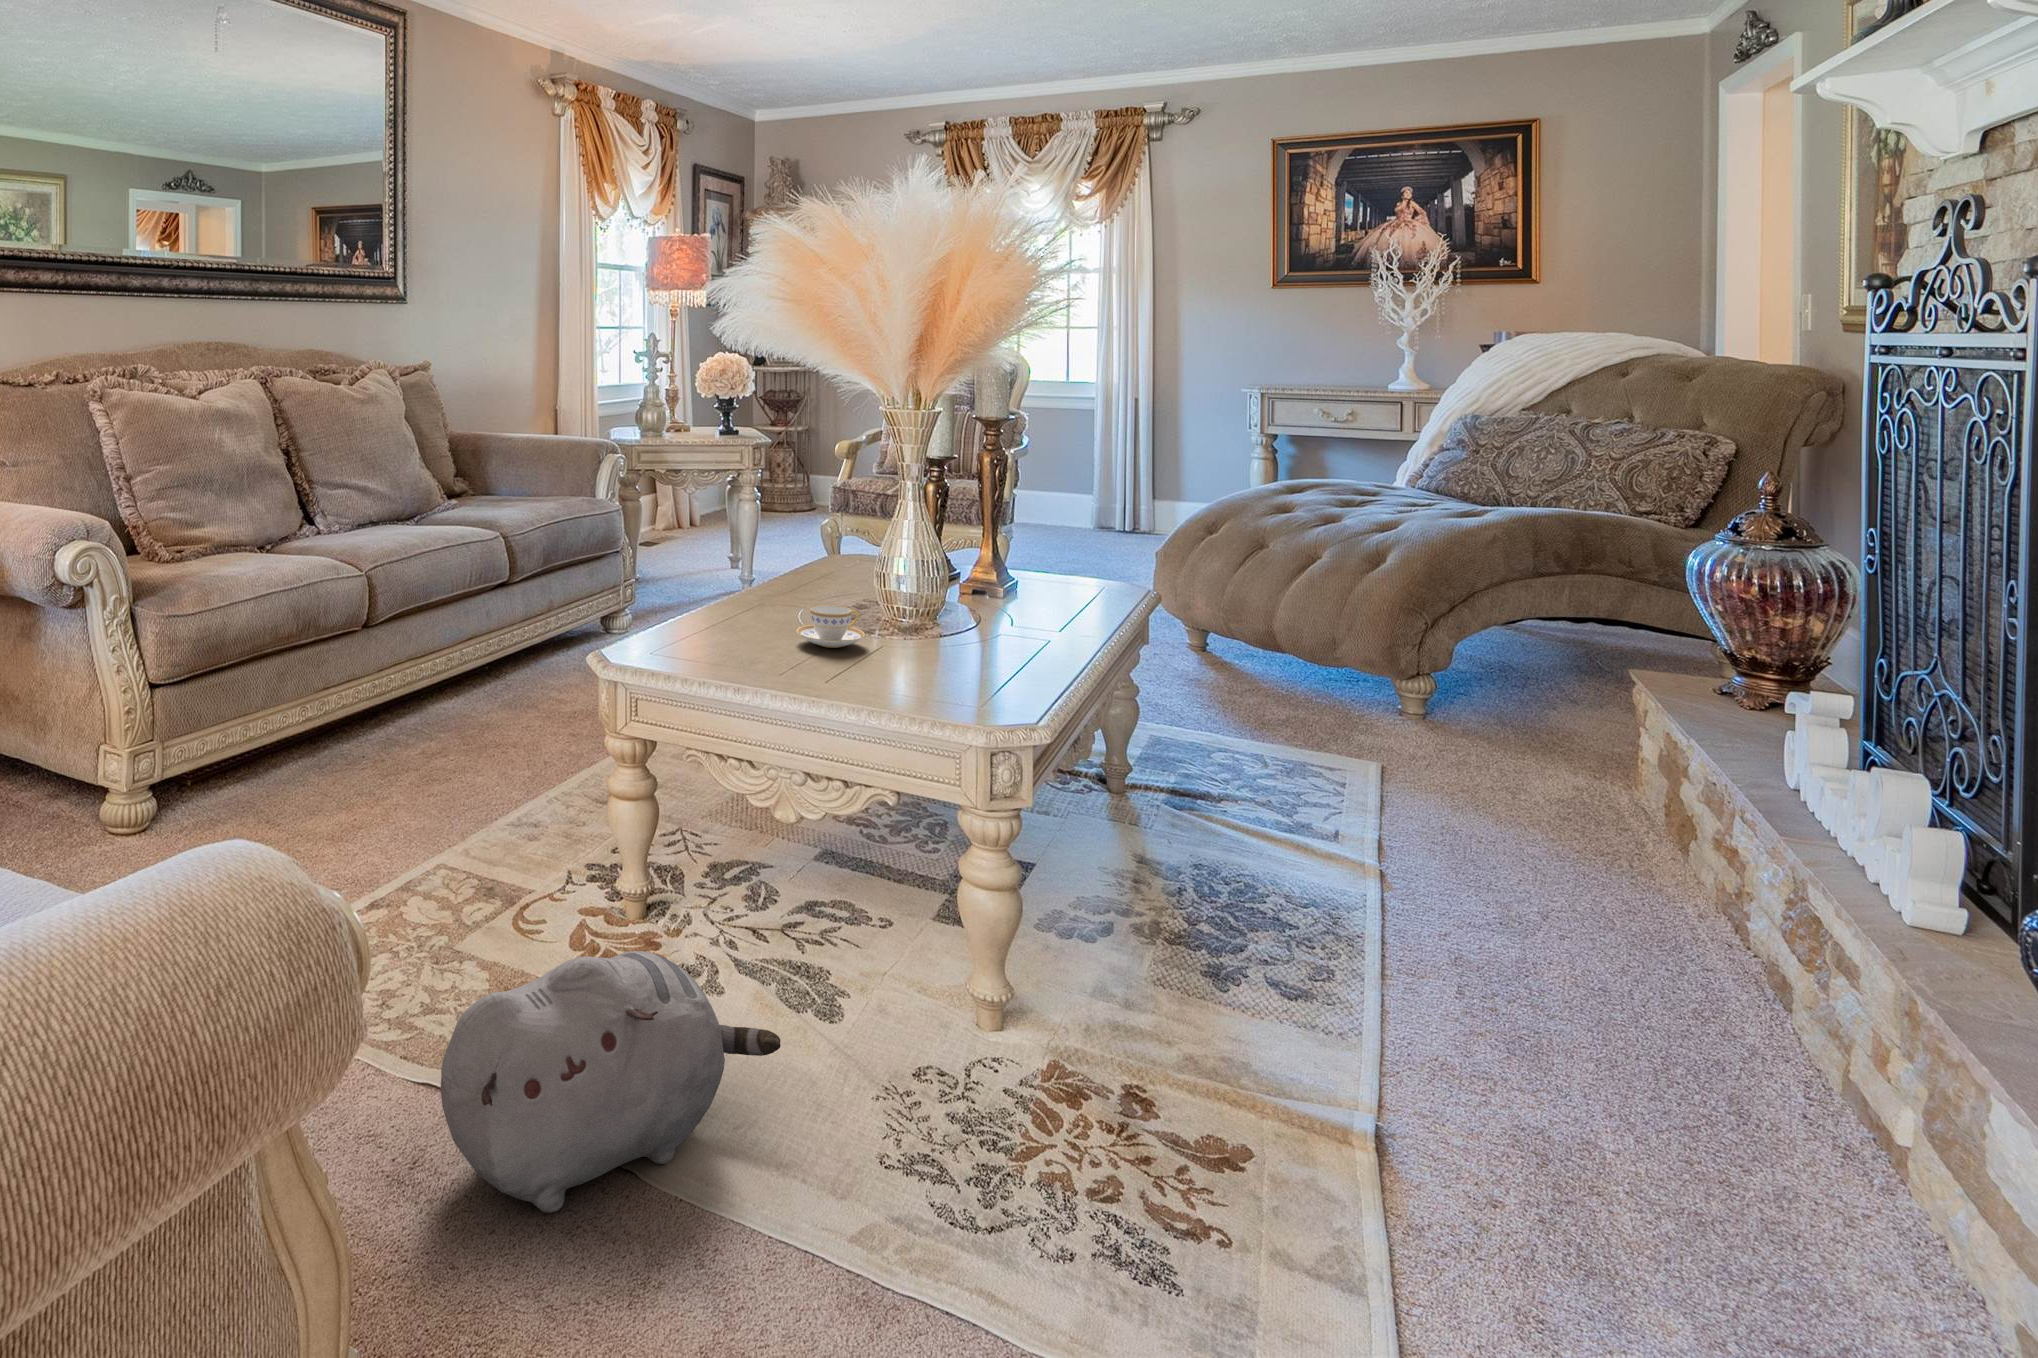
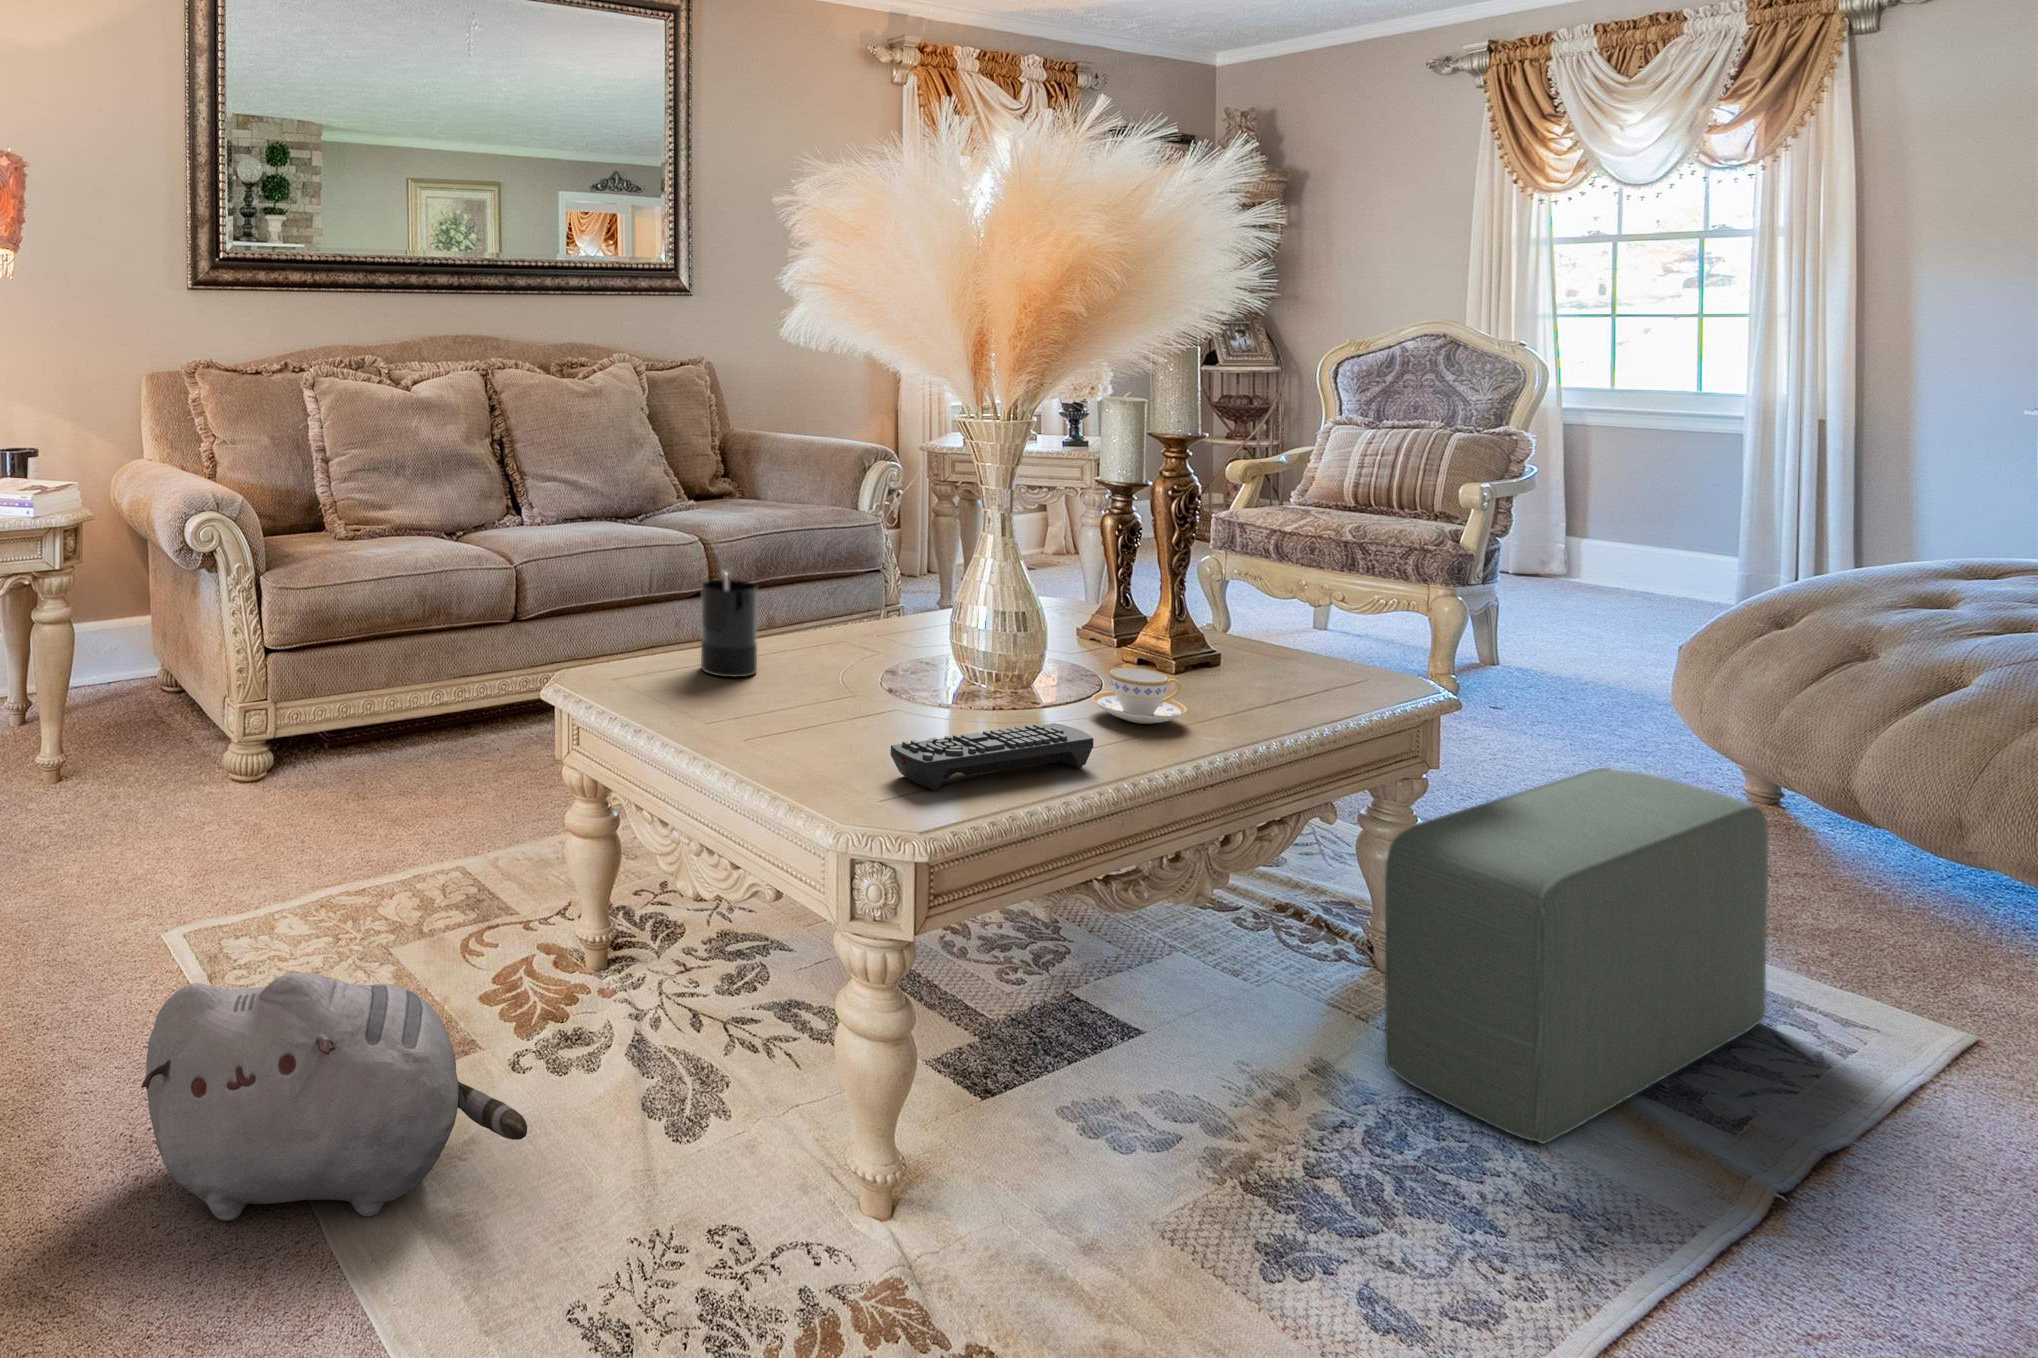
candle: none [699,547,747,639] -> present [701,571,757,677]
teacup: present [797,605,865,648] -> present [1092,668,1186,724]
pouf: none [1170,628,1306,872] -> present [1385,768,1768,1144]
remote control: none [952,638,1053,698] -> present [891,723,1094,790]

